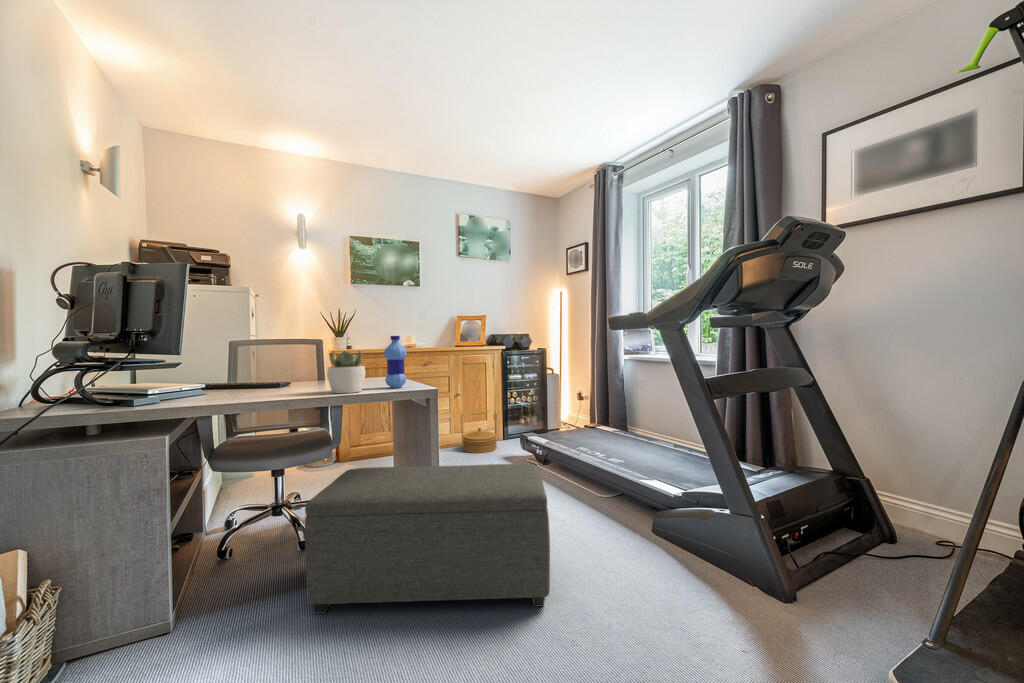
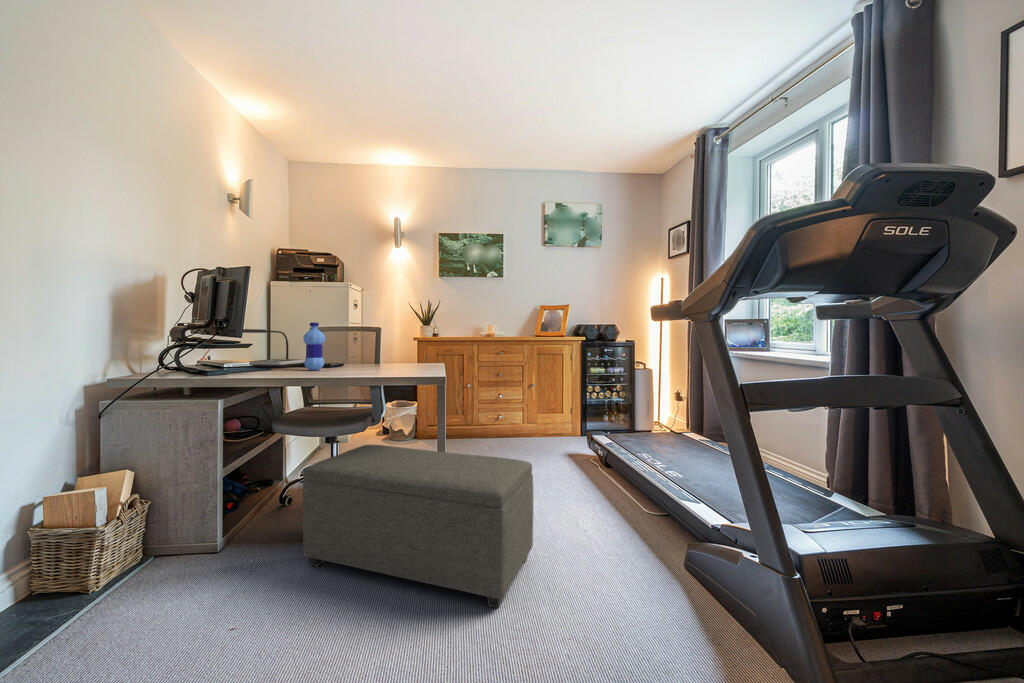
water bottle: present [384,336,407,388] -> present [303,323,325,370]
desk lamp: none [153,346,241,393] -> present [223,329,304,368]
succulent plant: present [327,351,365,393] -> none [345,337,380,375]
basket: present [461,410,497,453] -> none [530,405,569,448]

